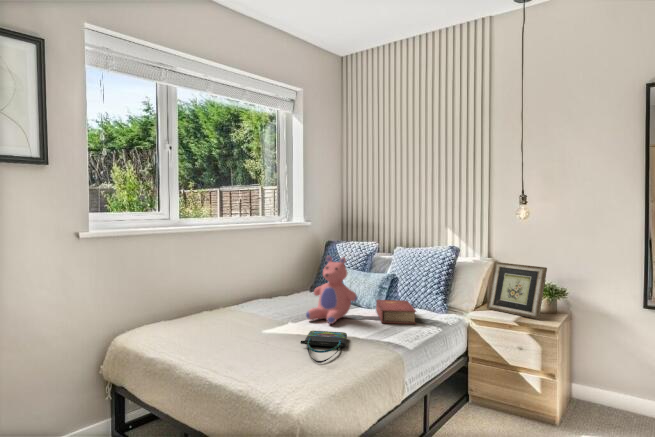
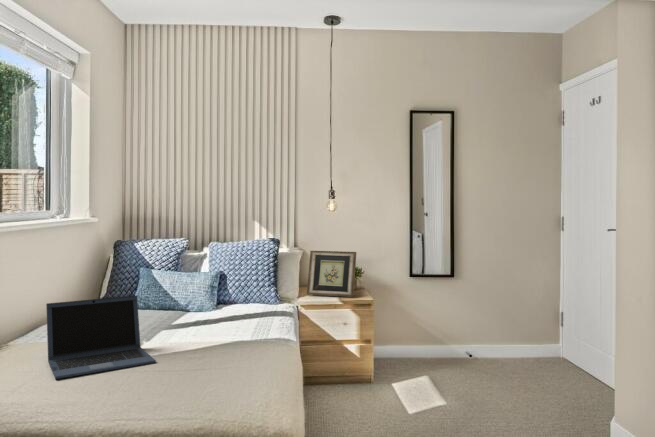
teddy bear: present [306,256,358,324] -> none [156,257,213,330]
laptop: none [183,283,275,347] -> present [46,296,156,379]
book: present [376,300,416,324] -> none [217,296,269,321]
tote bag: present [300,331,347,363] -> none [190,333,243,362]

